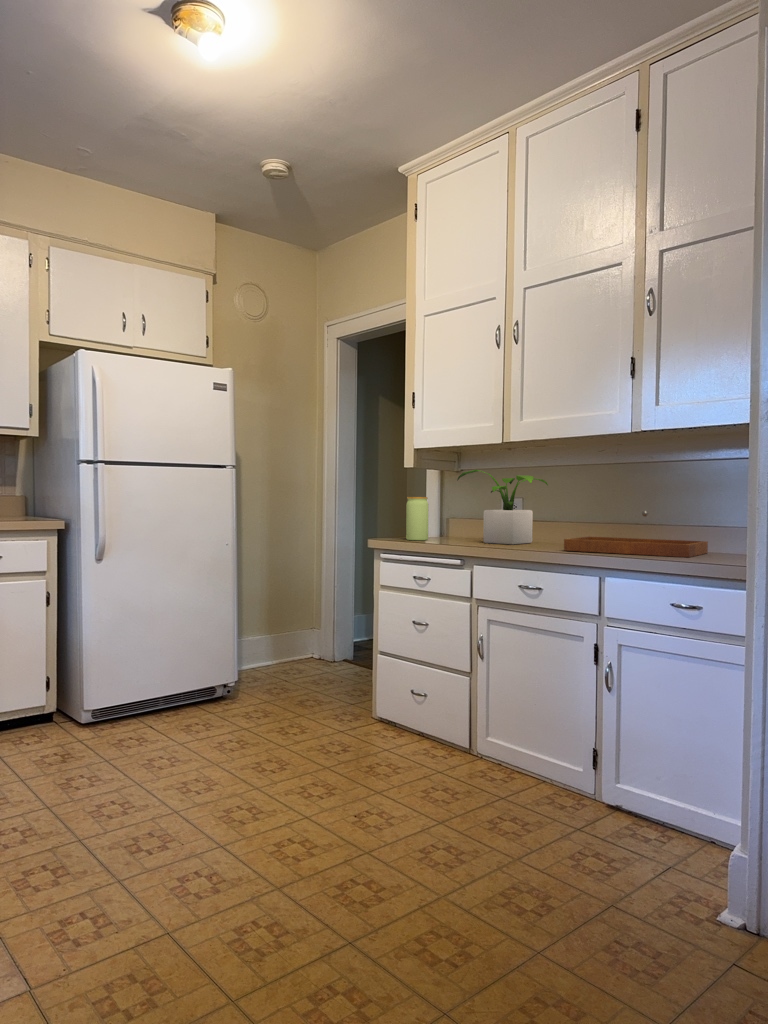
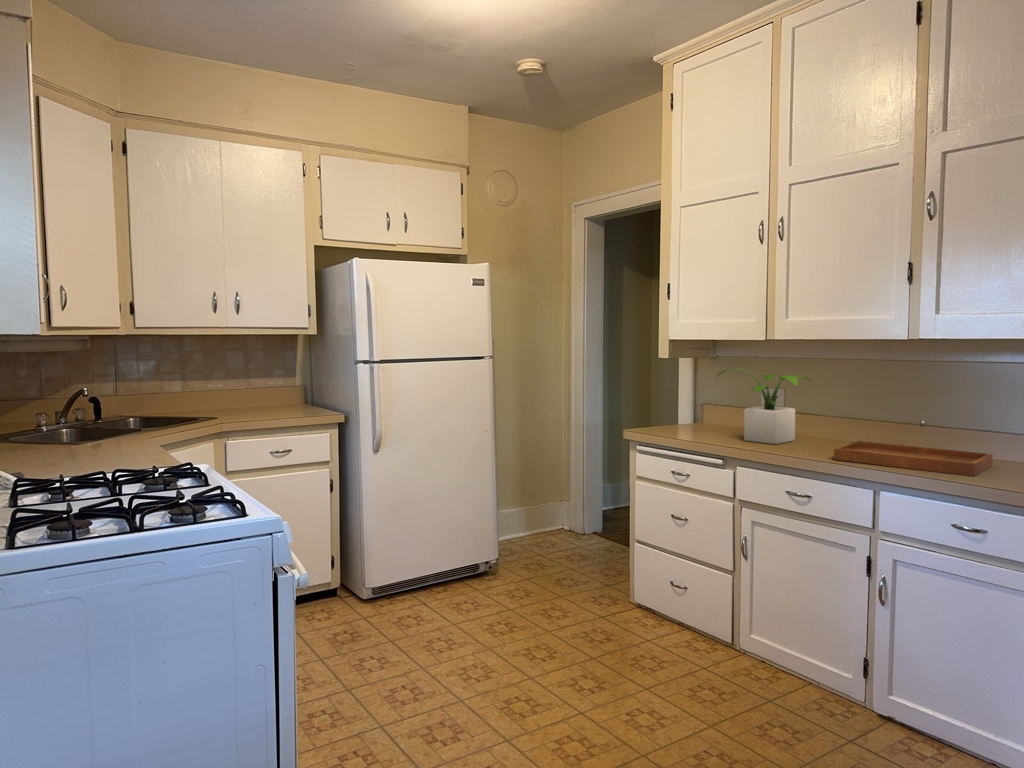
jar: present [406,497,428,540] -> none [664,391,686,434]

